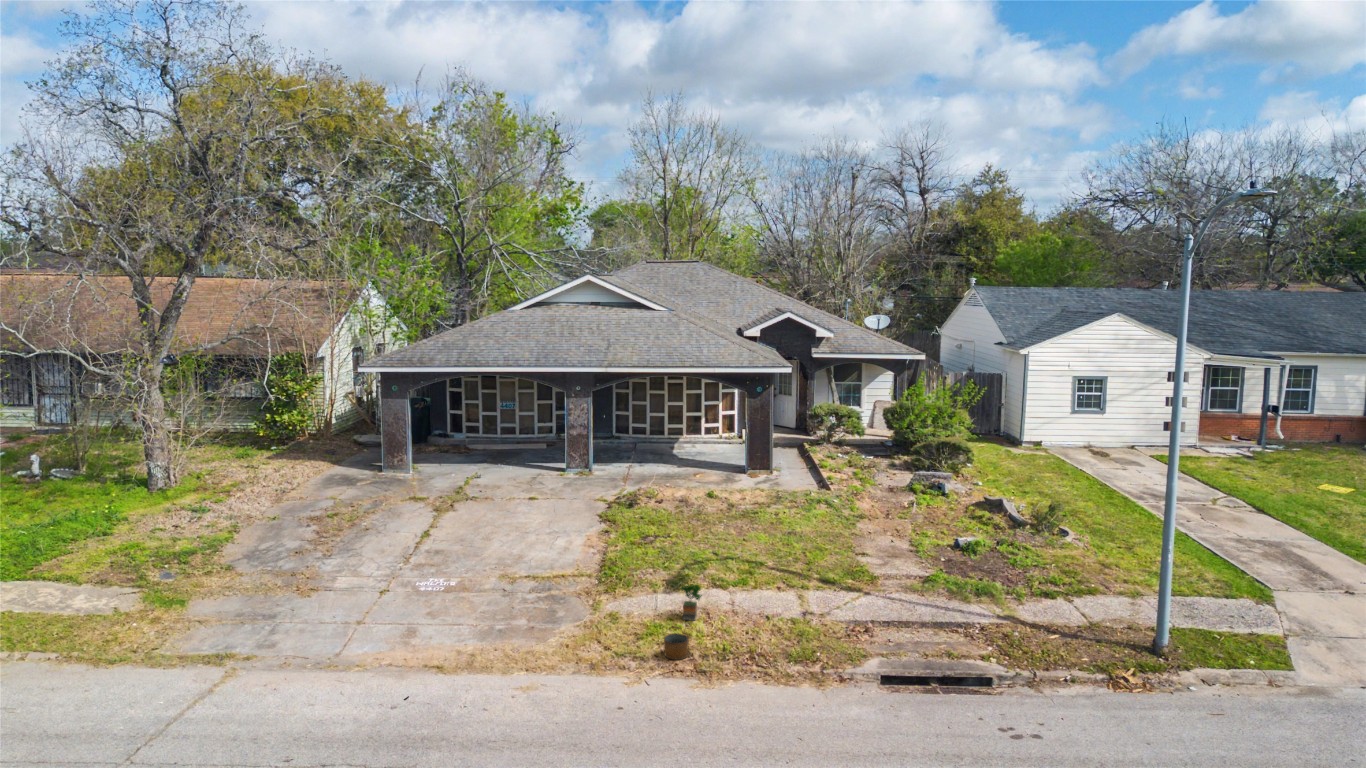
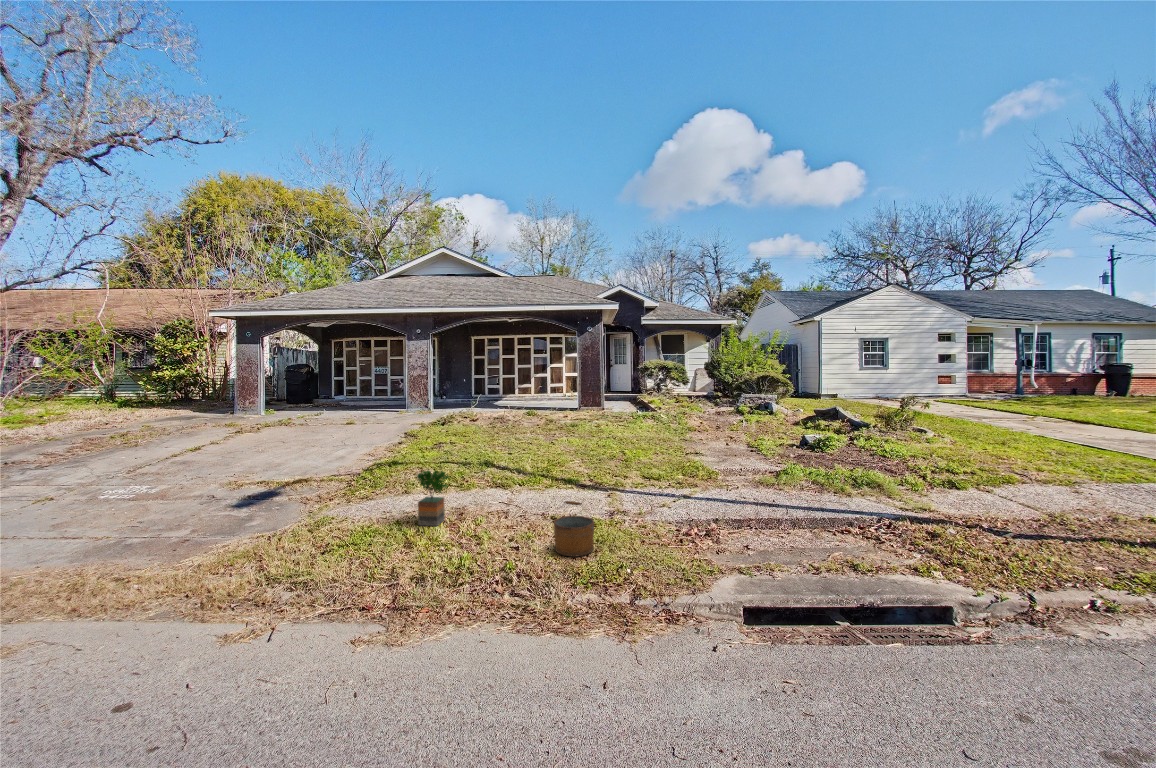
bucket: present [664,626,689,660] -> present [554,501,594,557]

